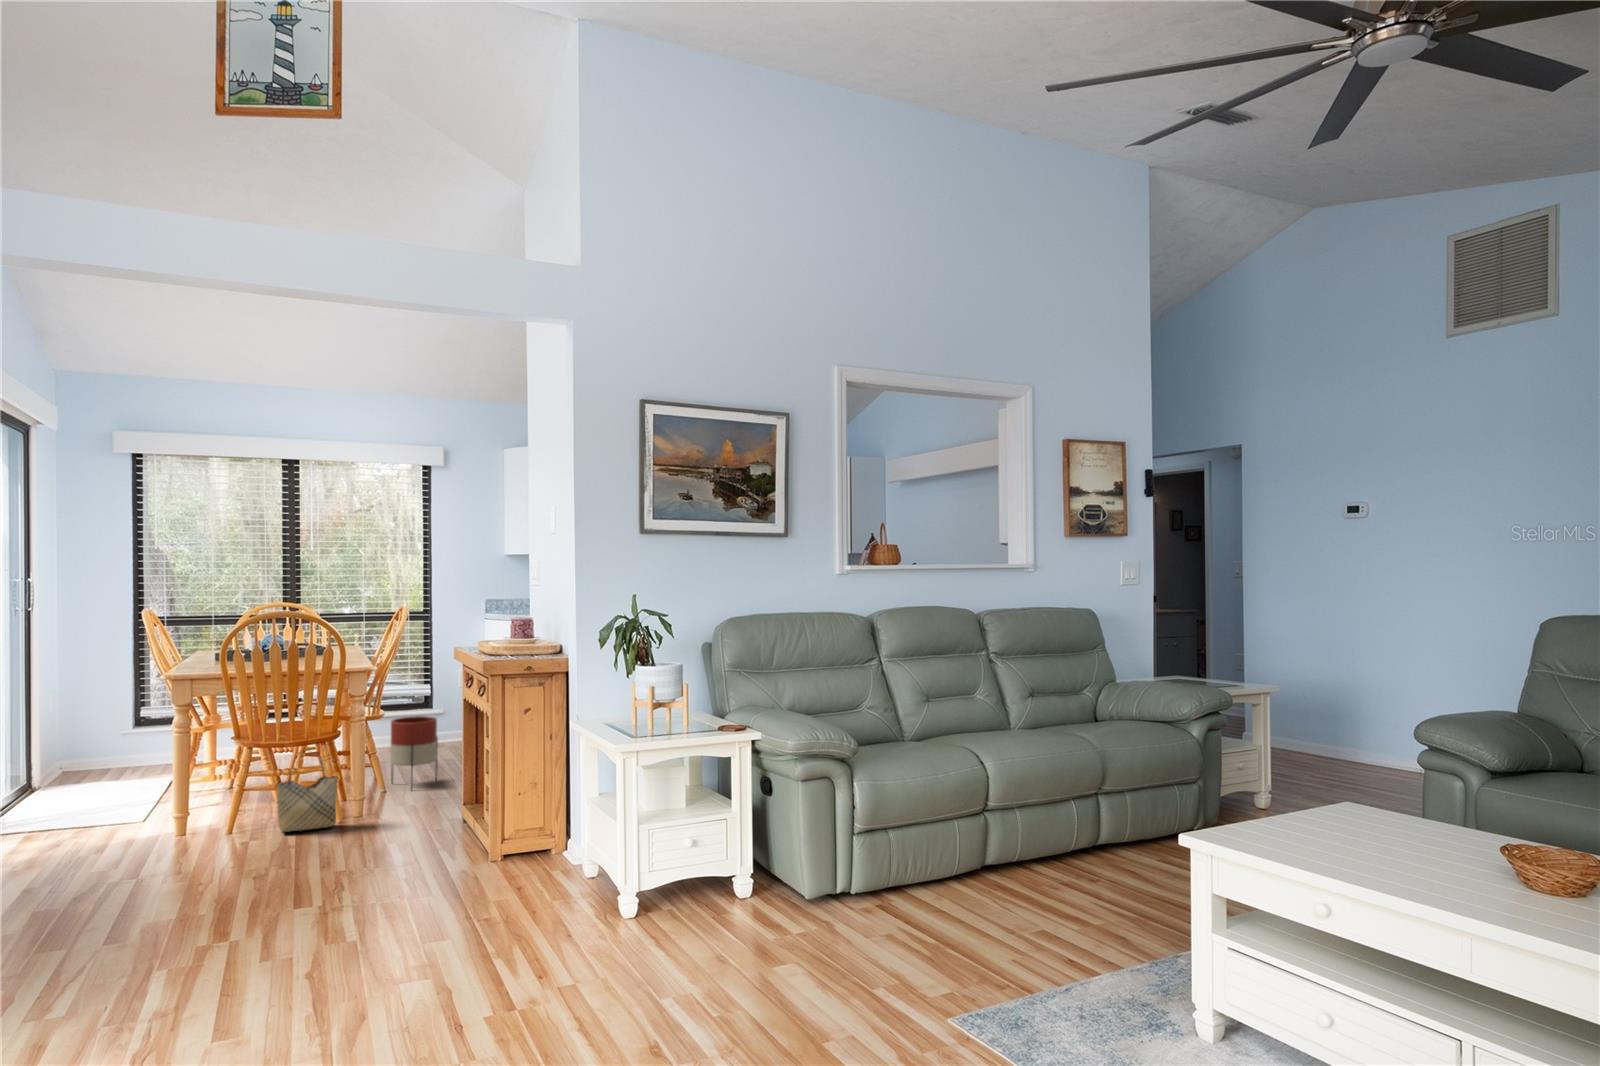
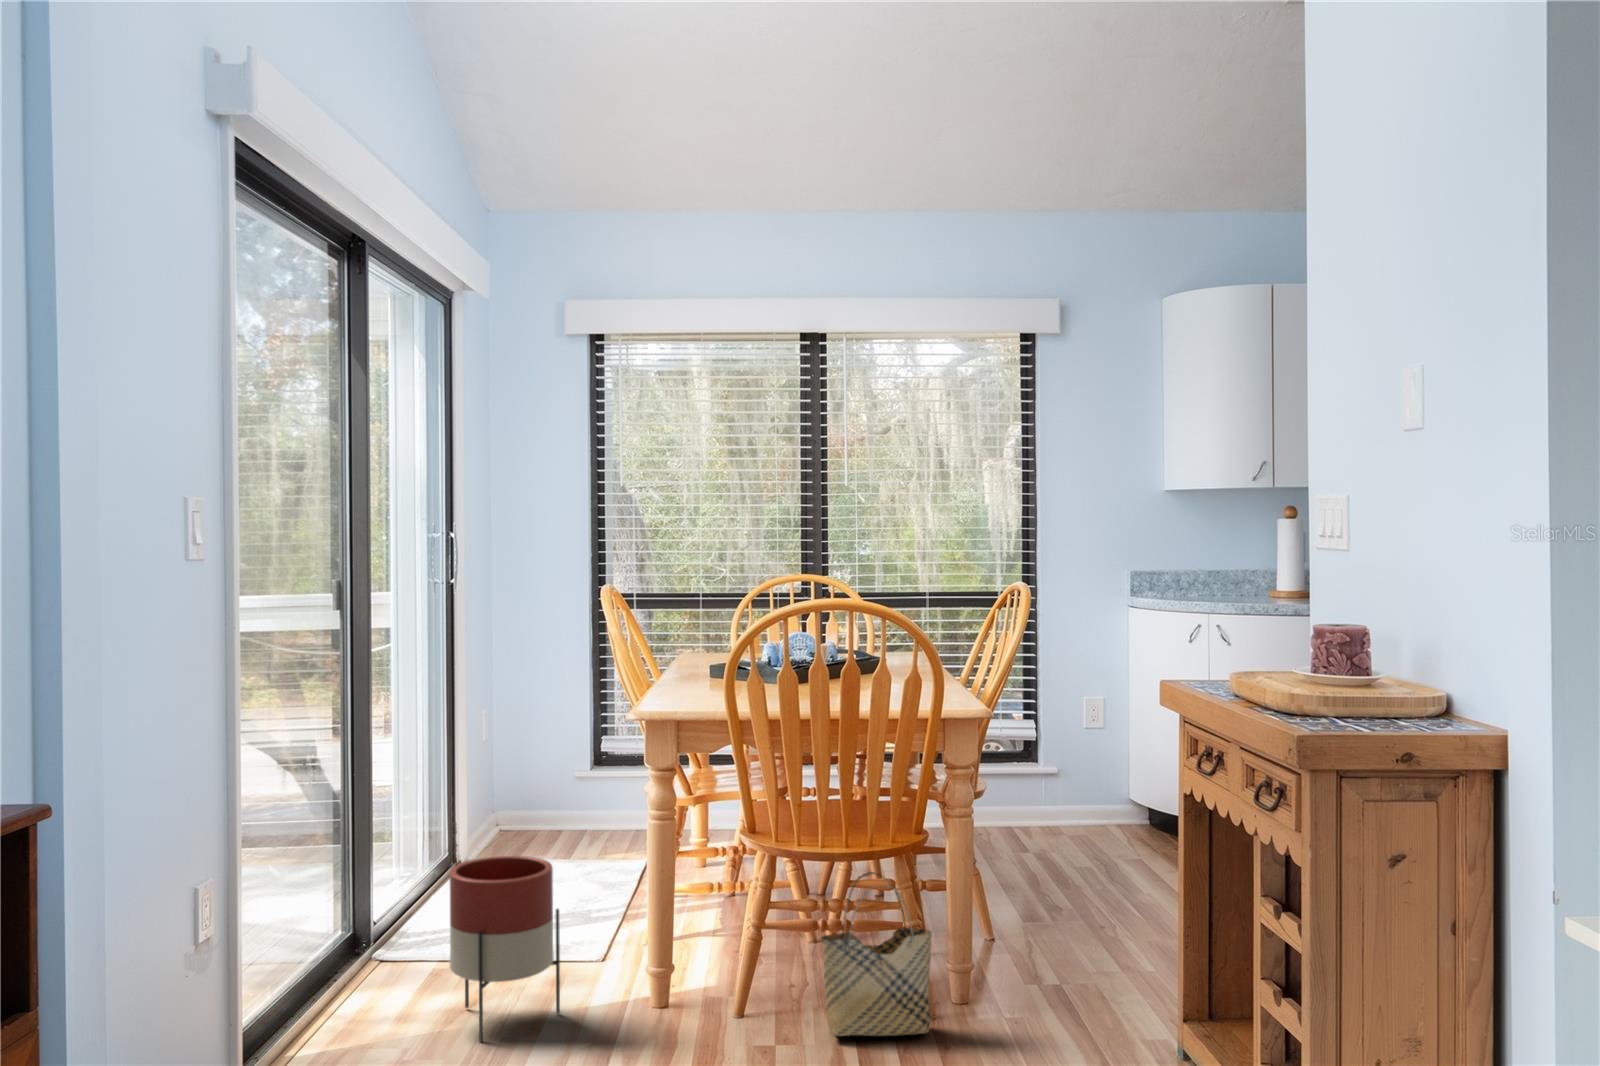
planter: present [390,716,438,783] -> present [450,856,560,1042]

